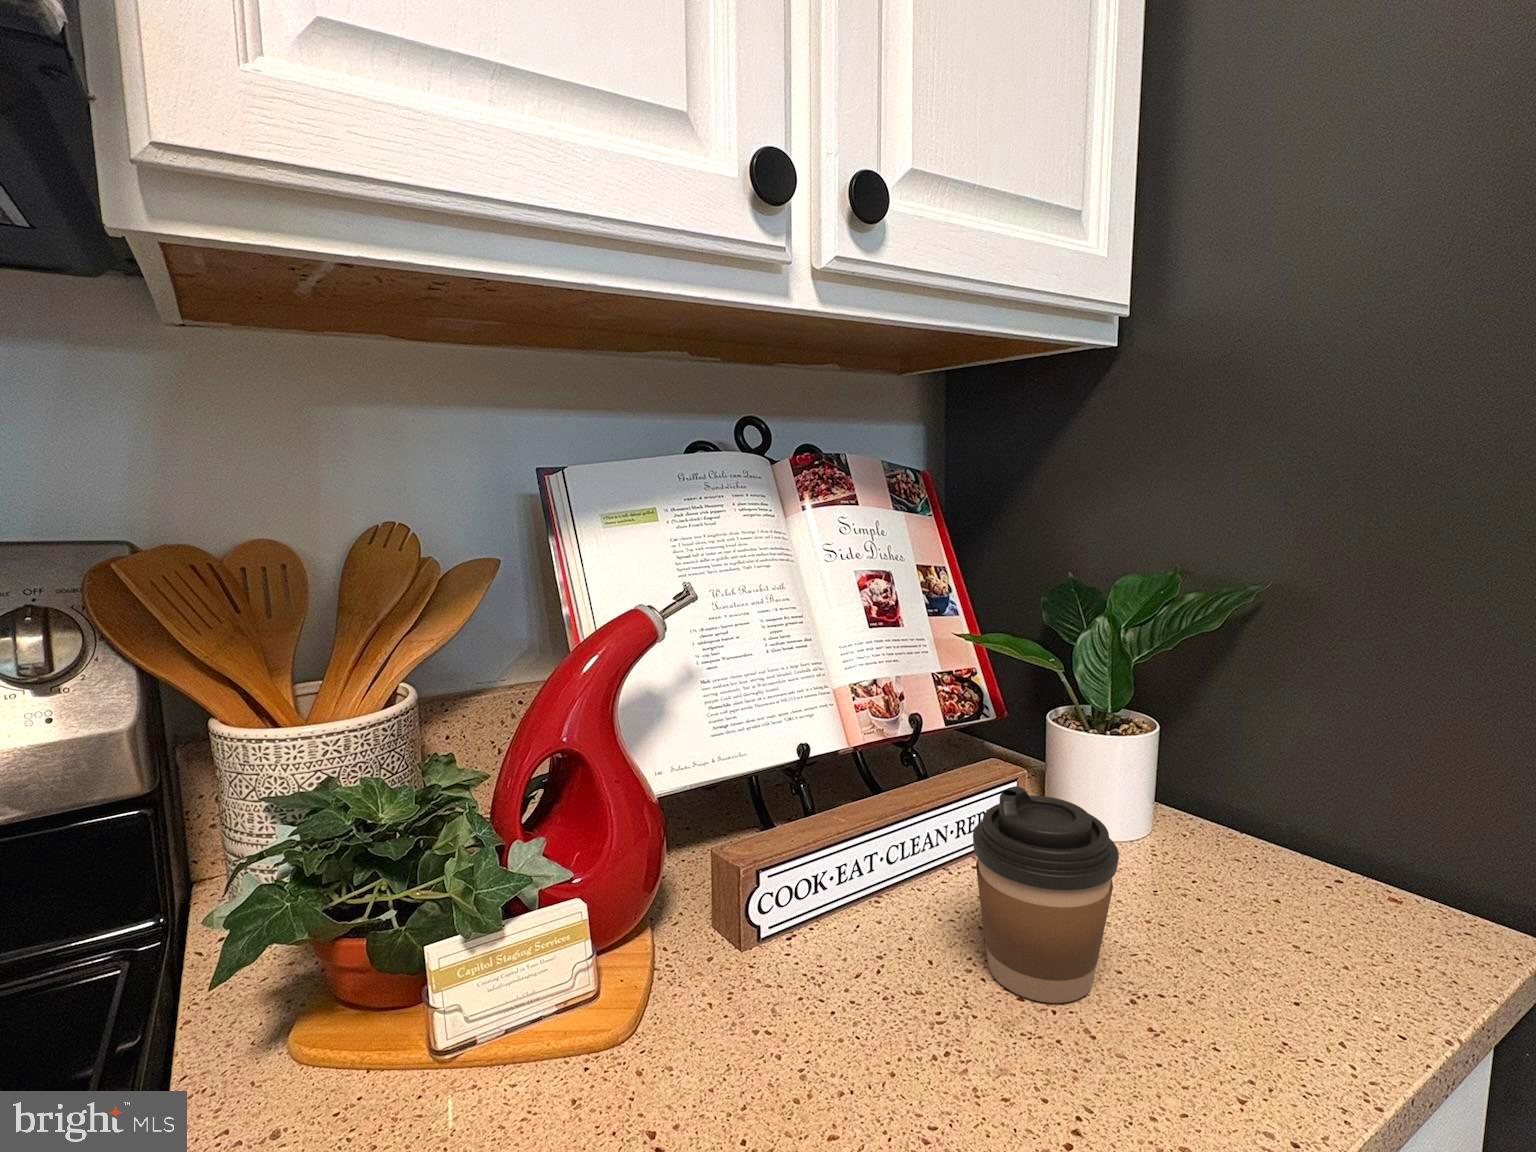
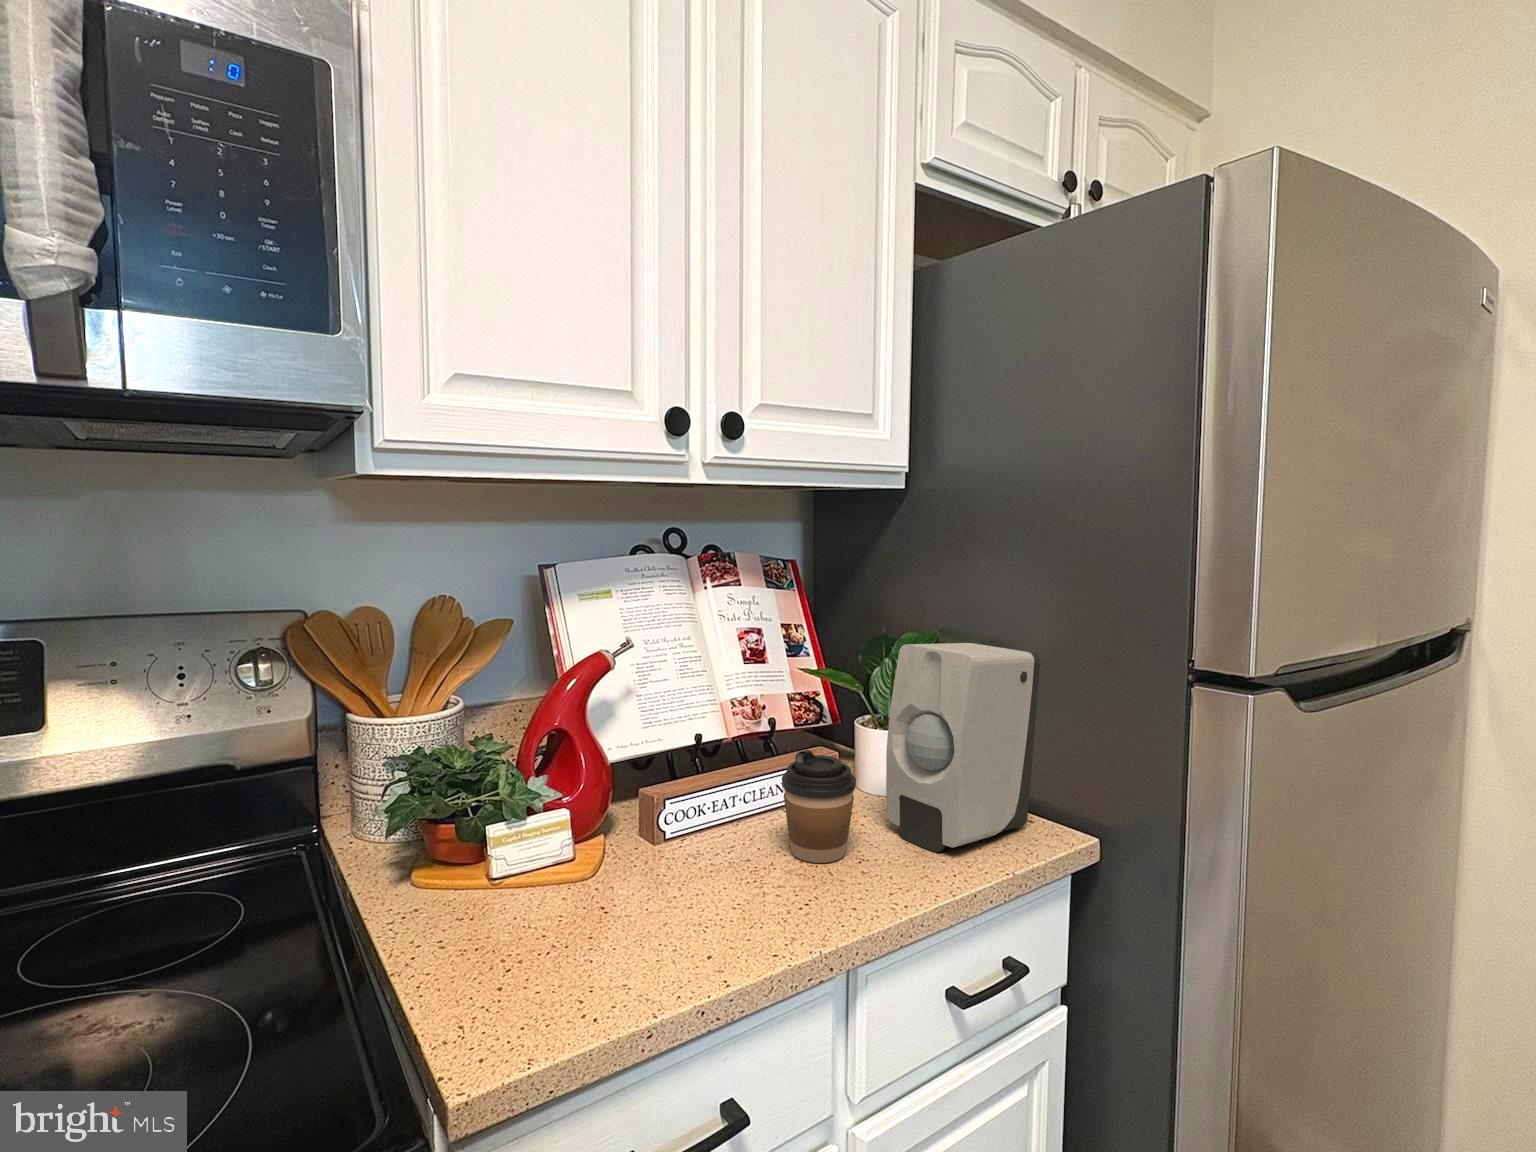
soap dispenser: none [1144,591,1435,978] -> present [886,643,1040,852]

